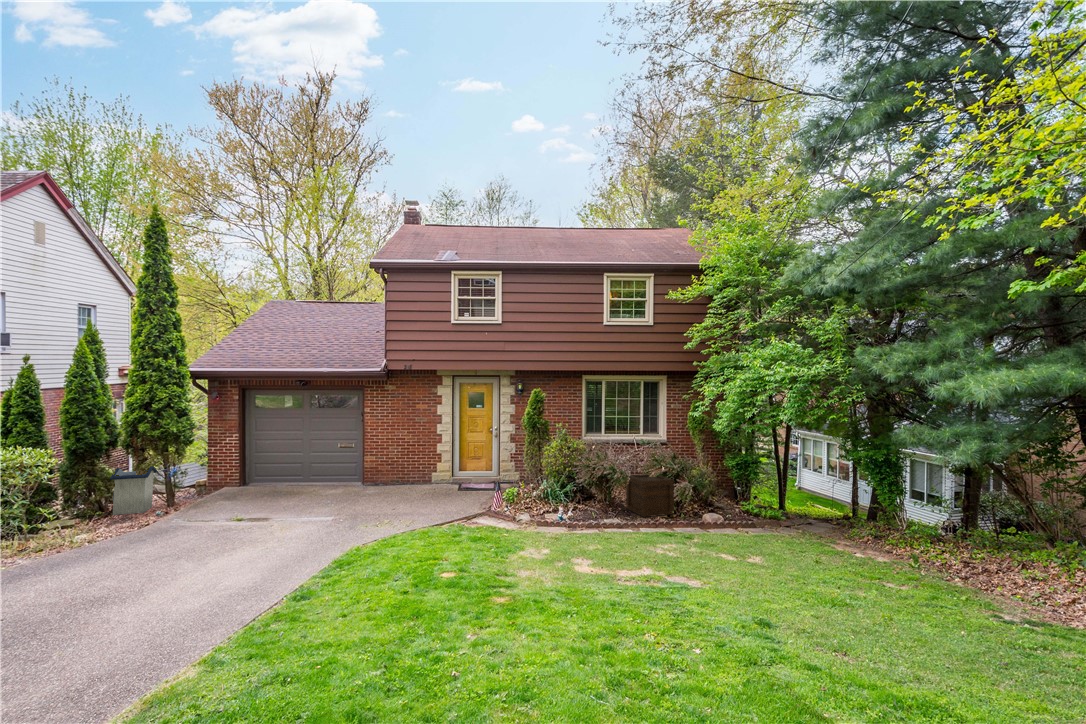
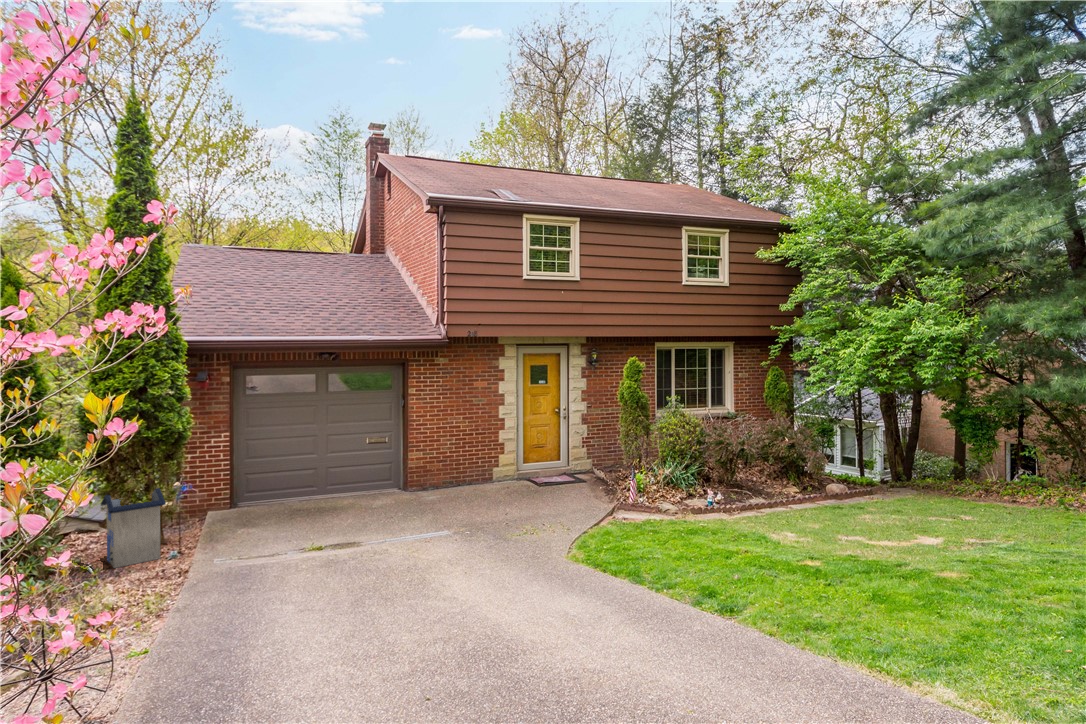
wooden crate: present [626,474,674,517] -> none [750,446,803,491]

